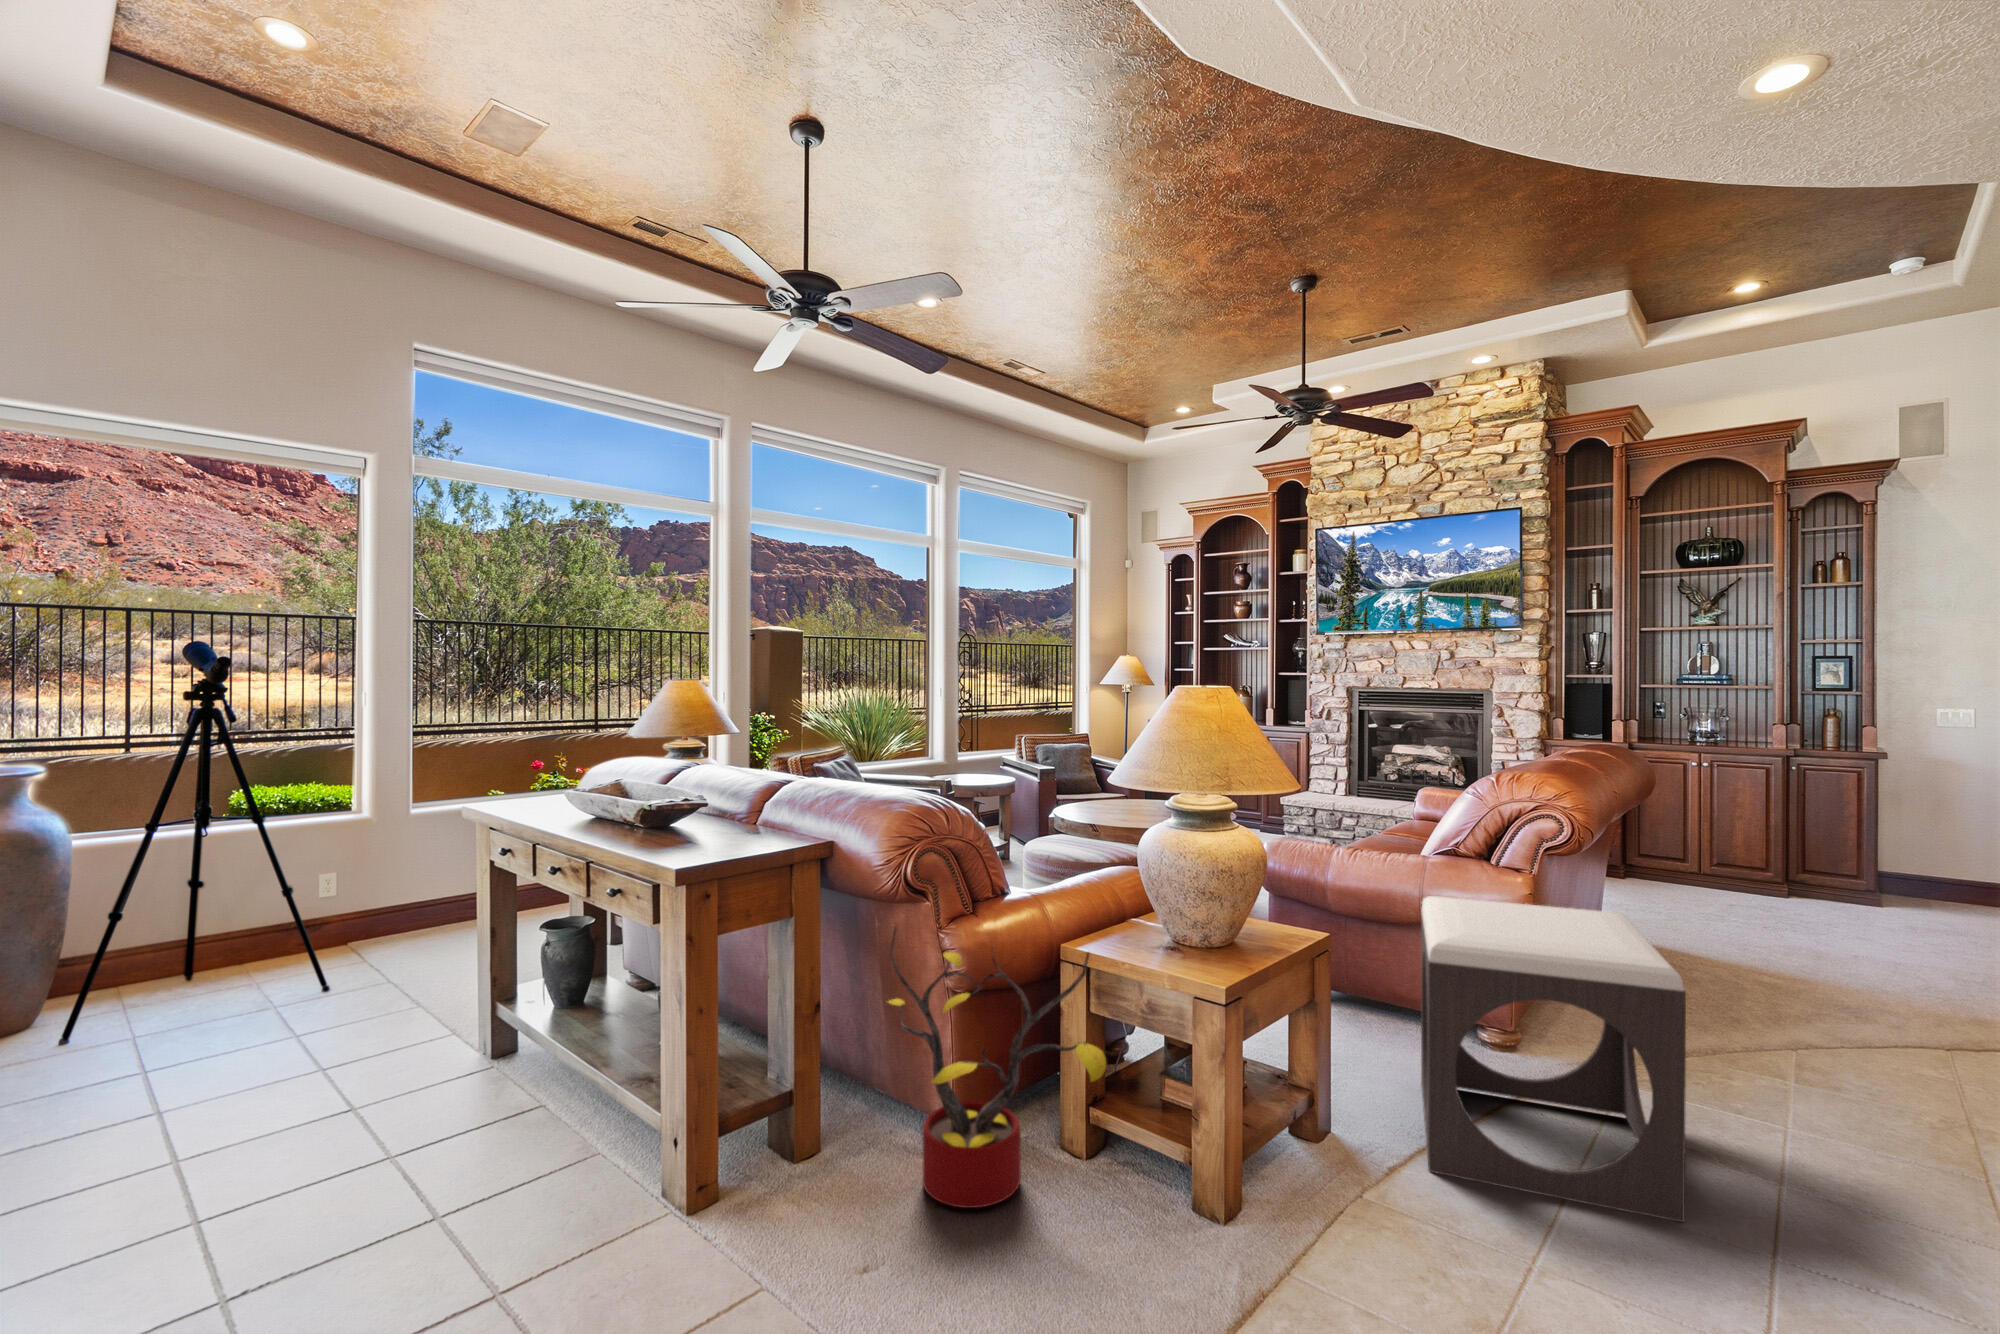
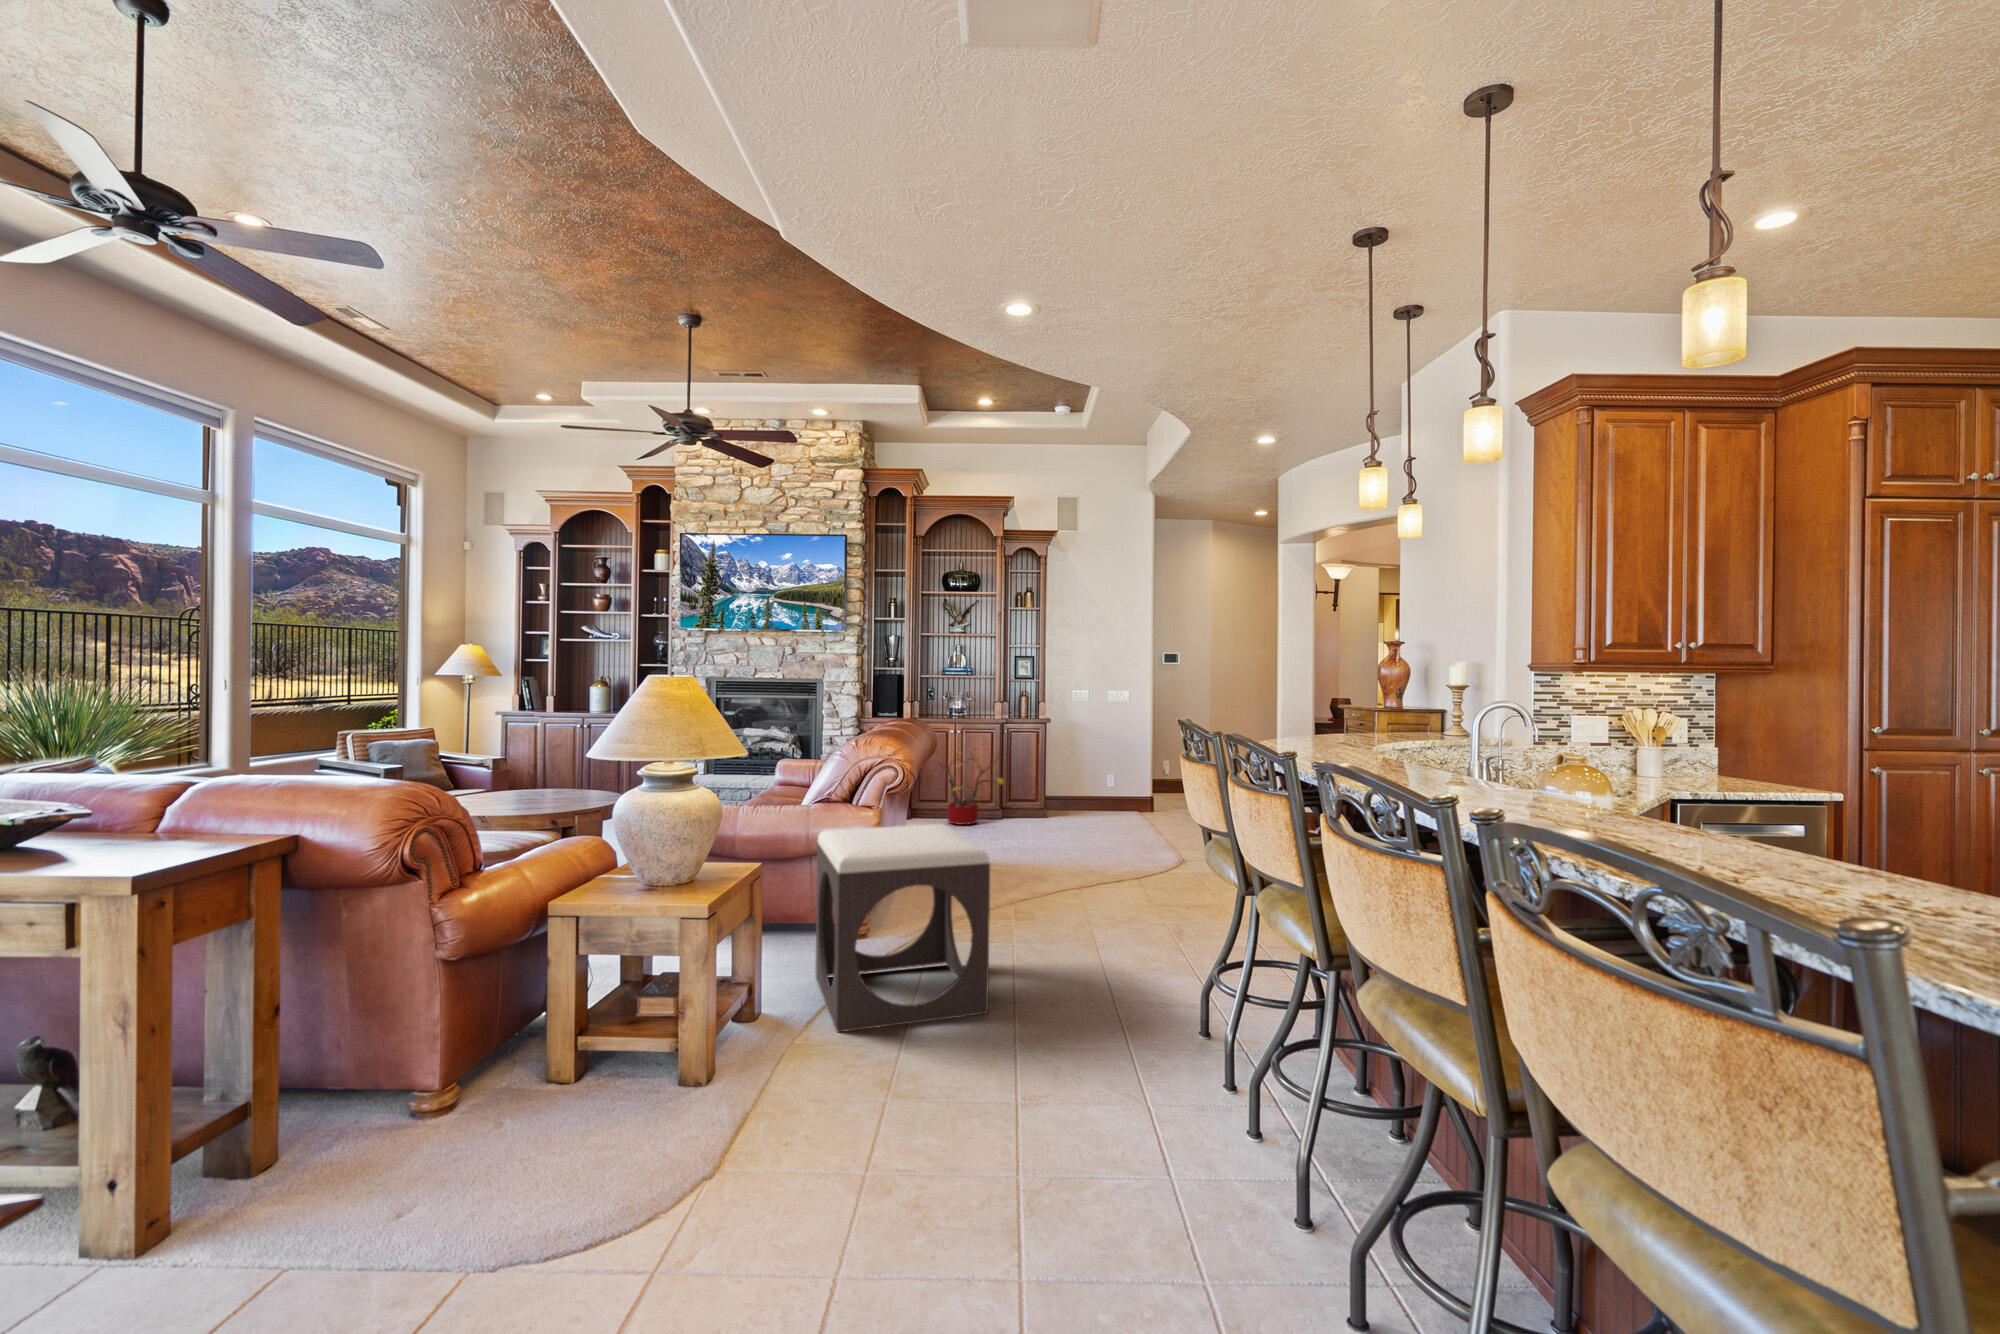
decorative plant: present [888,928,1106,1208] -> present [936,752,1004,825]

